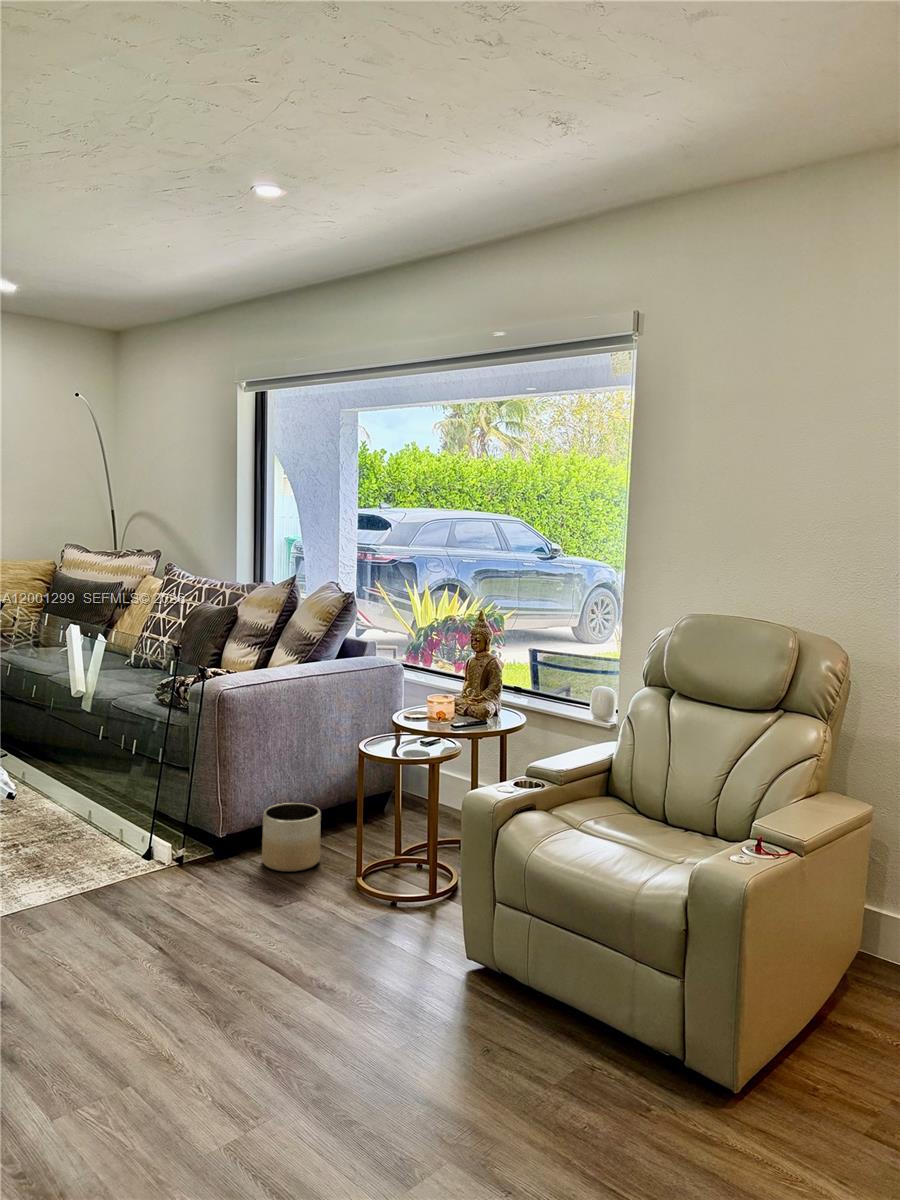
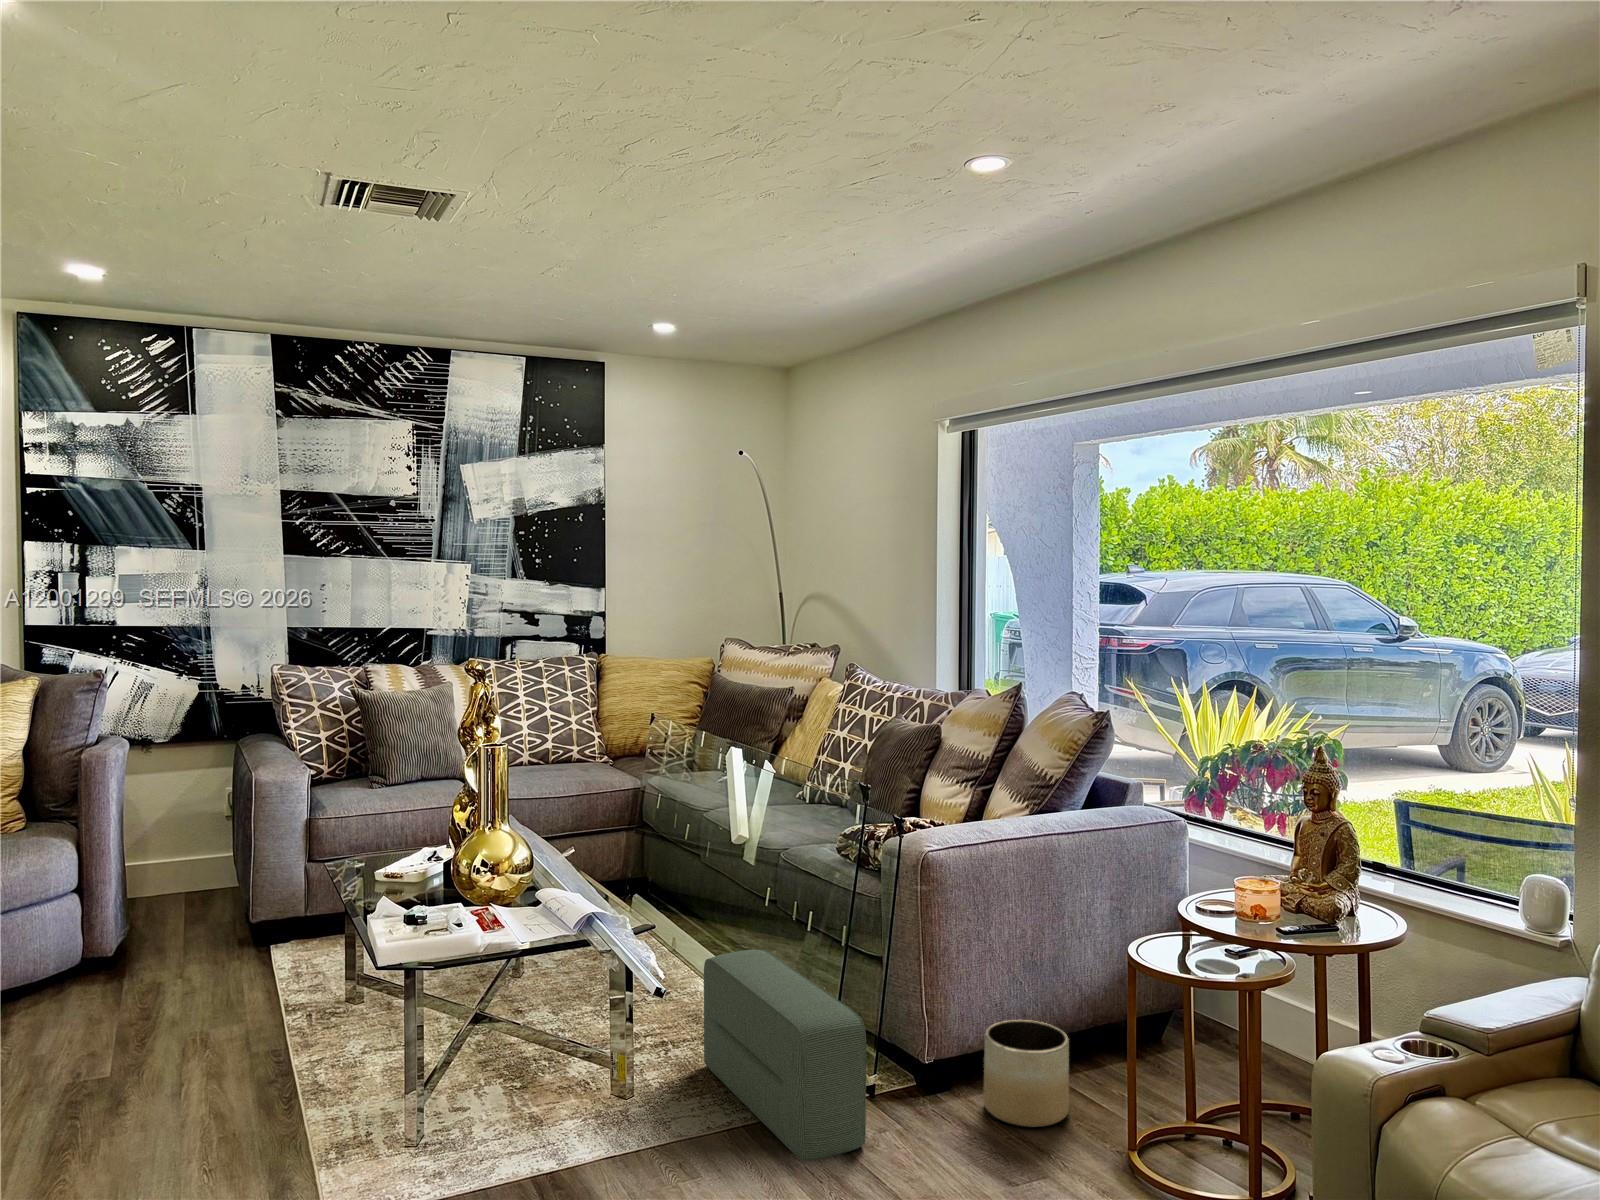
pouf: none [50,769,177,908] -> present [704,950,866,1161]

